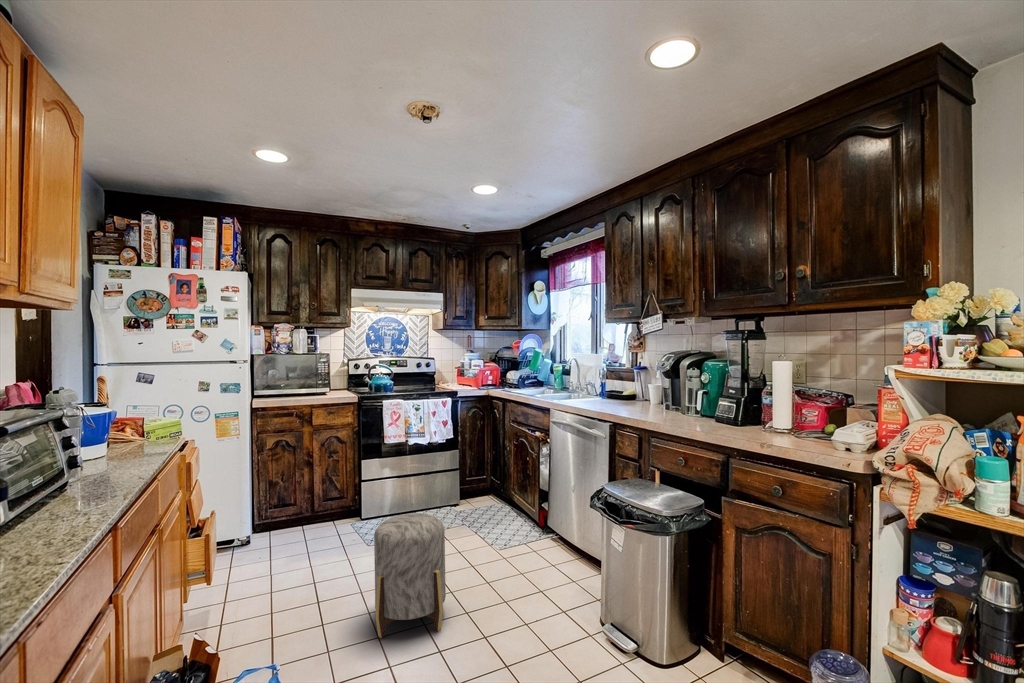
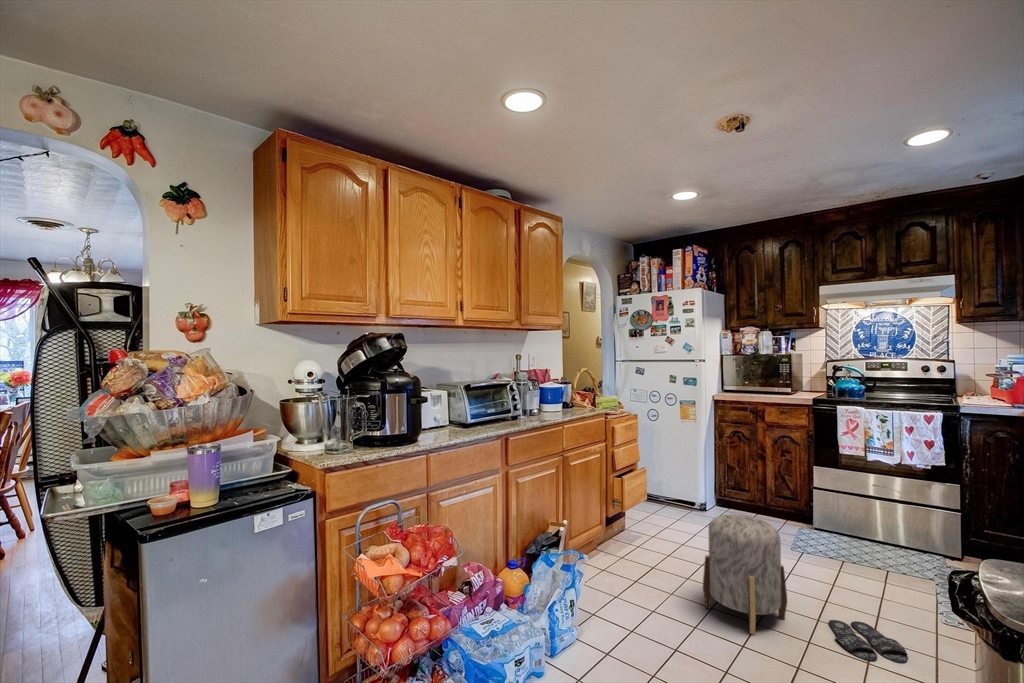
slippers: none [462,569,521,595] -> present [829,620,908,664]

